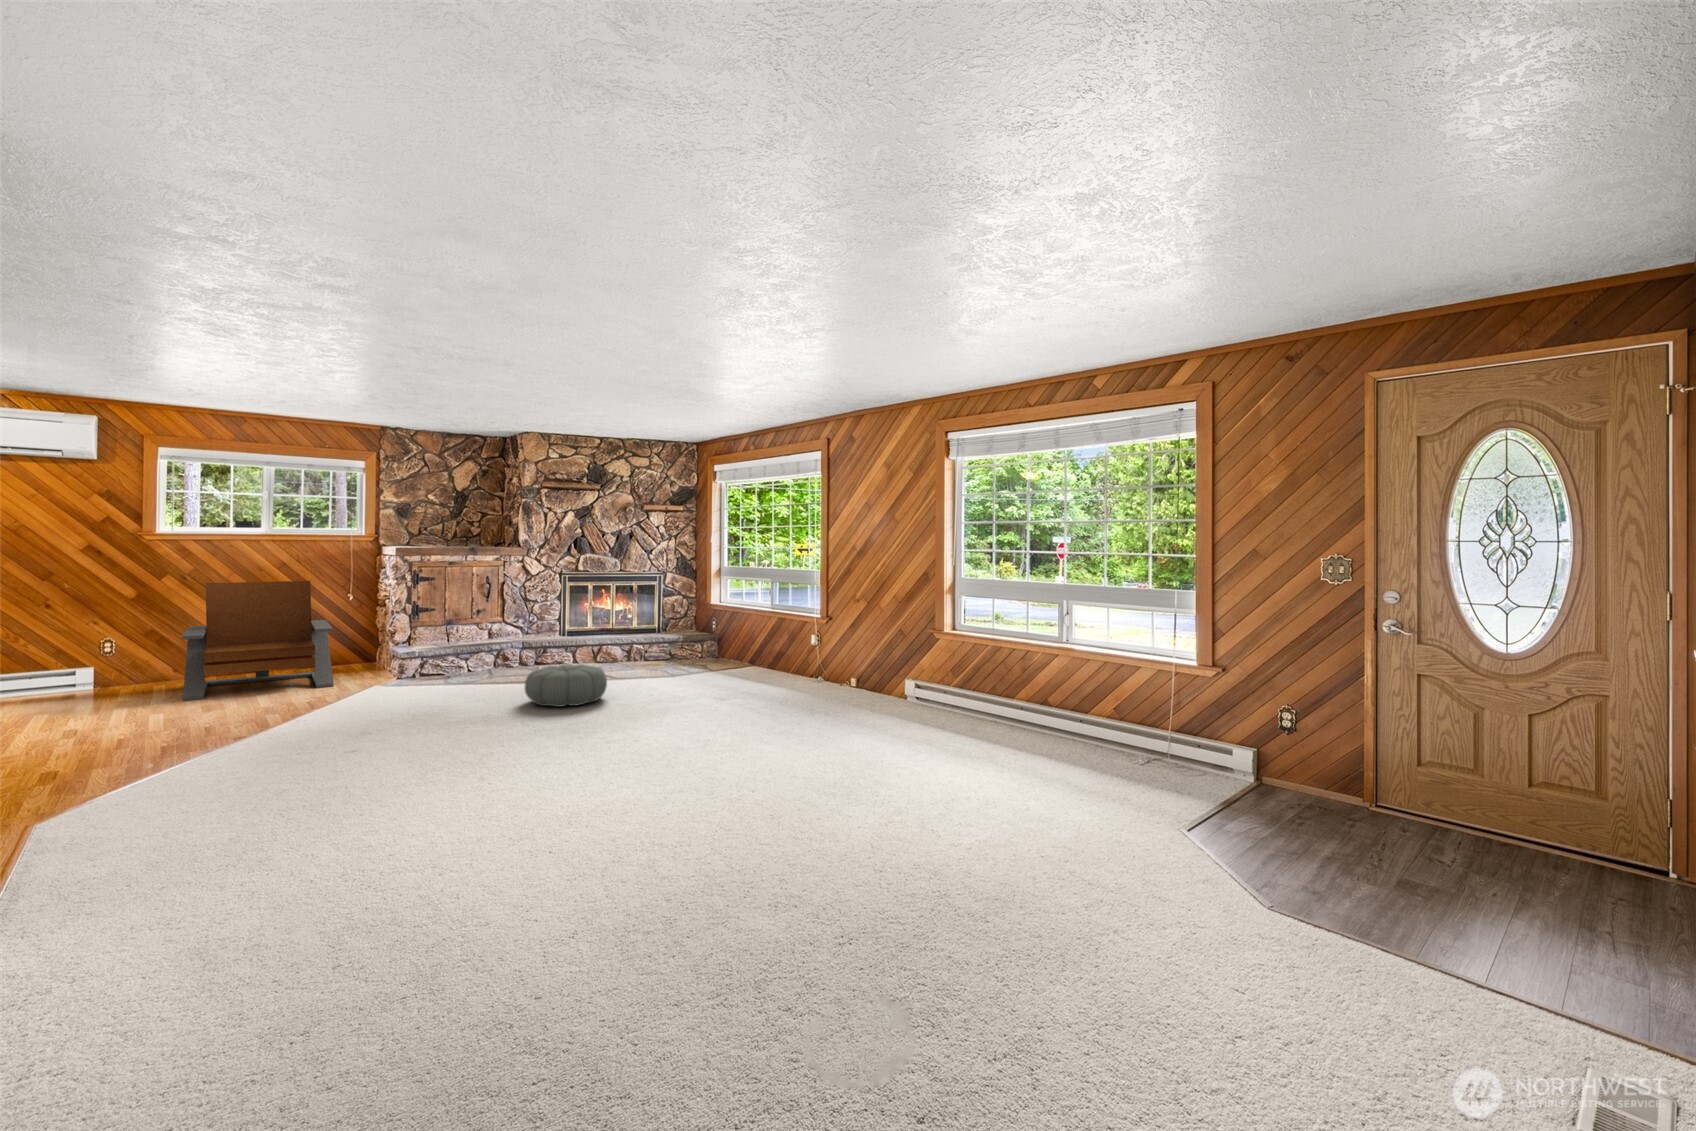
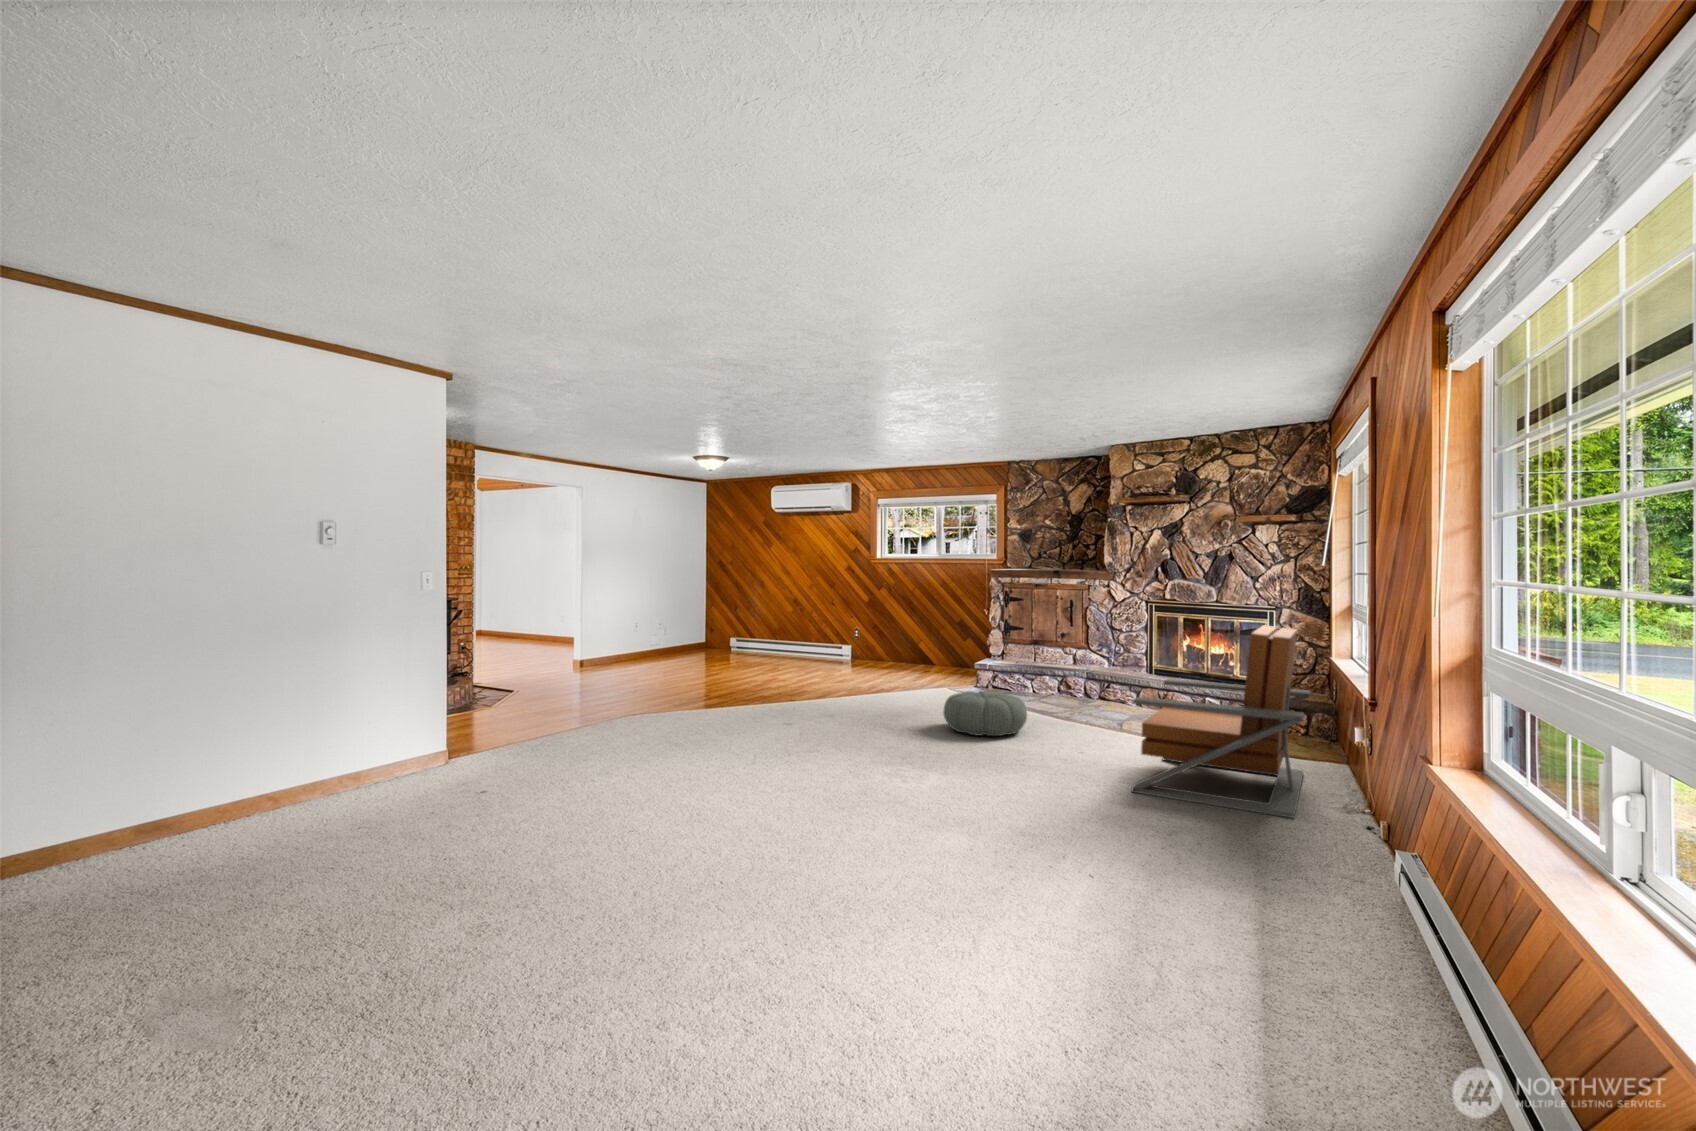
lounge chair: present [182,581,334,700] -> present [1132,625,1310,818]

